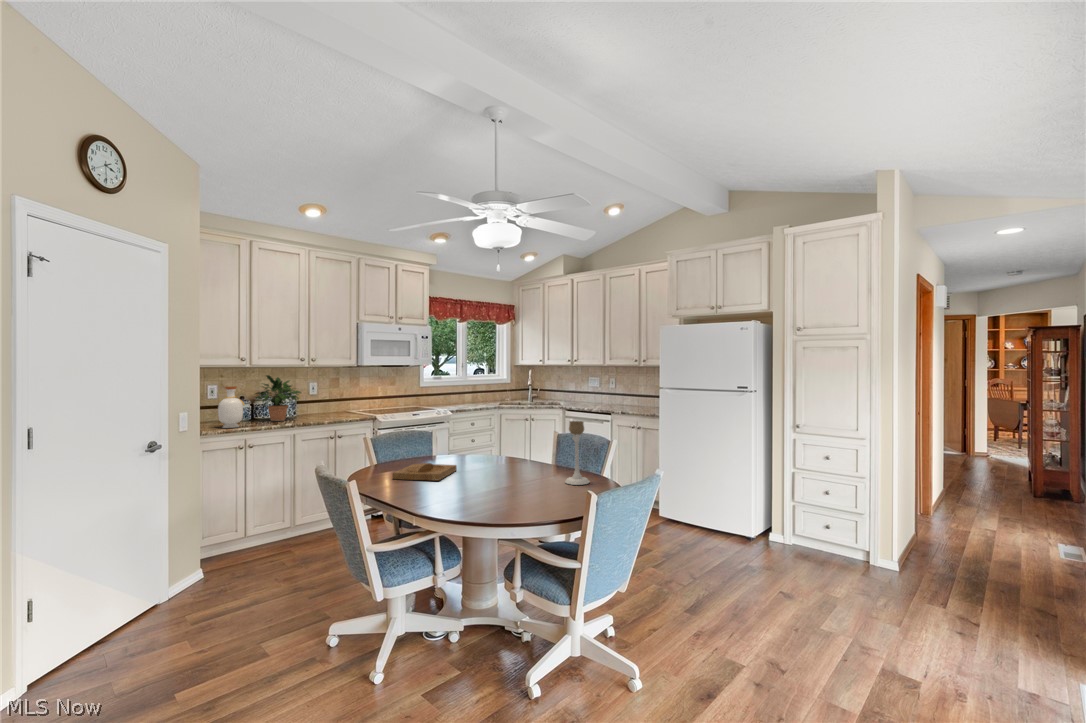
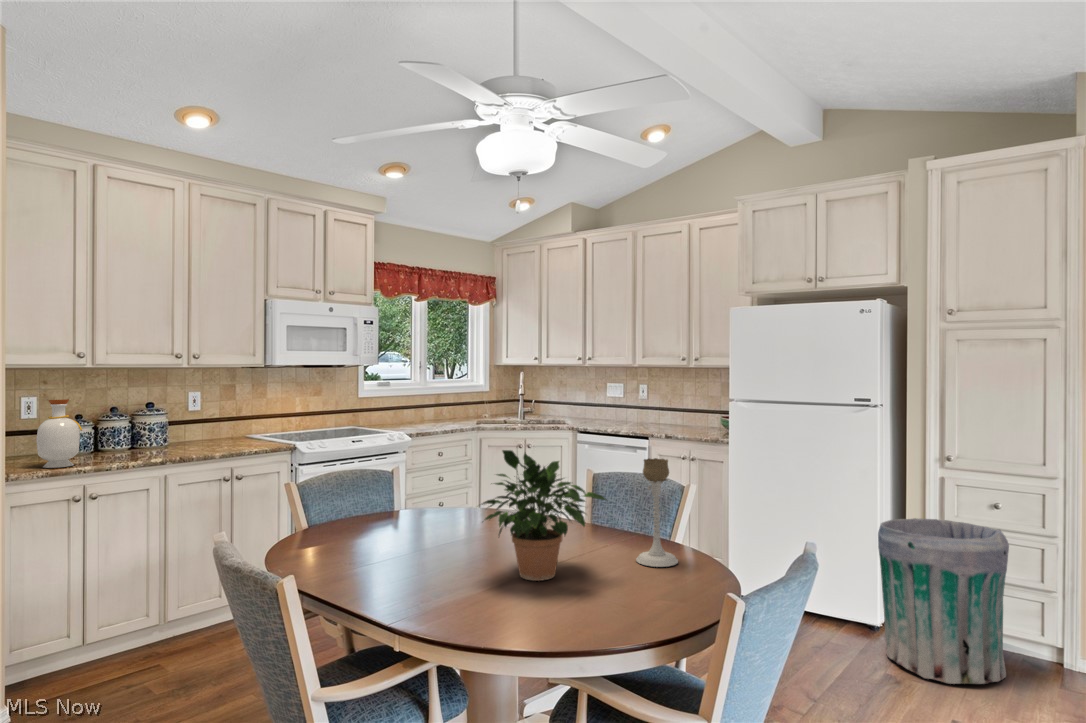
potted plant: present [256,375,301,421] -> present [482,450,607,581]
tray: present [393,463,457,481] -> none [342,529,447,562]
trash can: none [748,466,830,572] -> present [878,518,1009,684]

